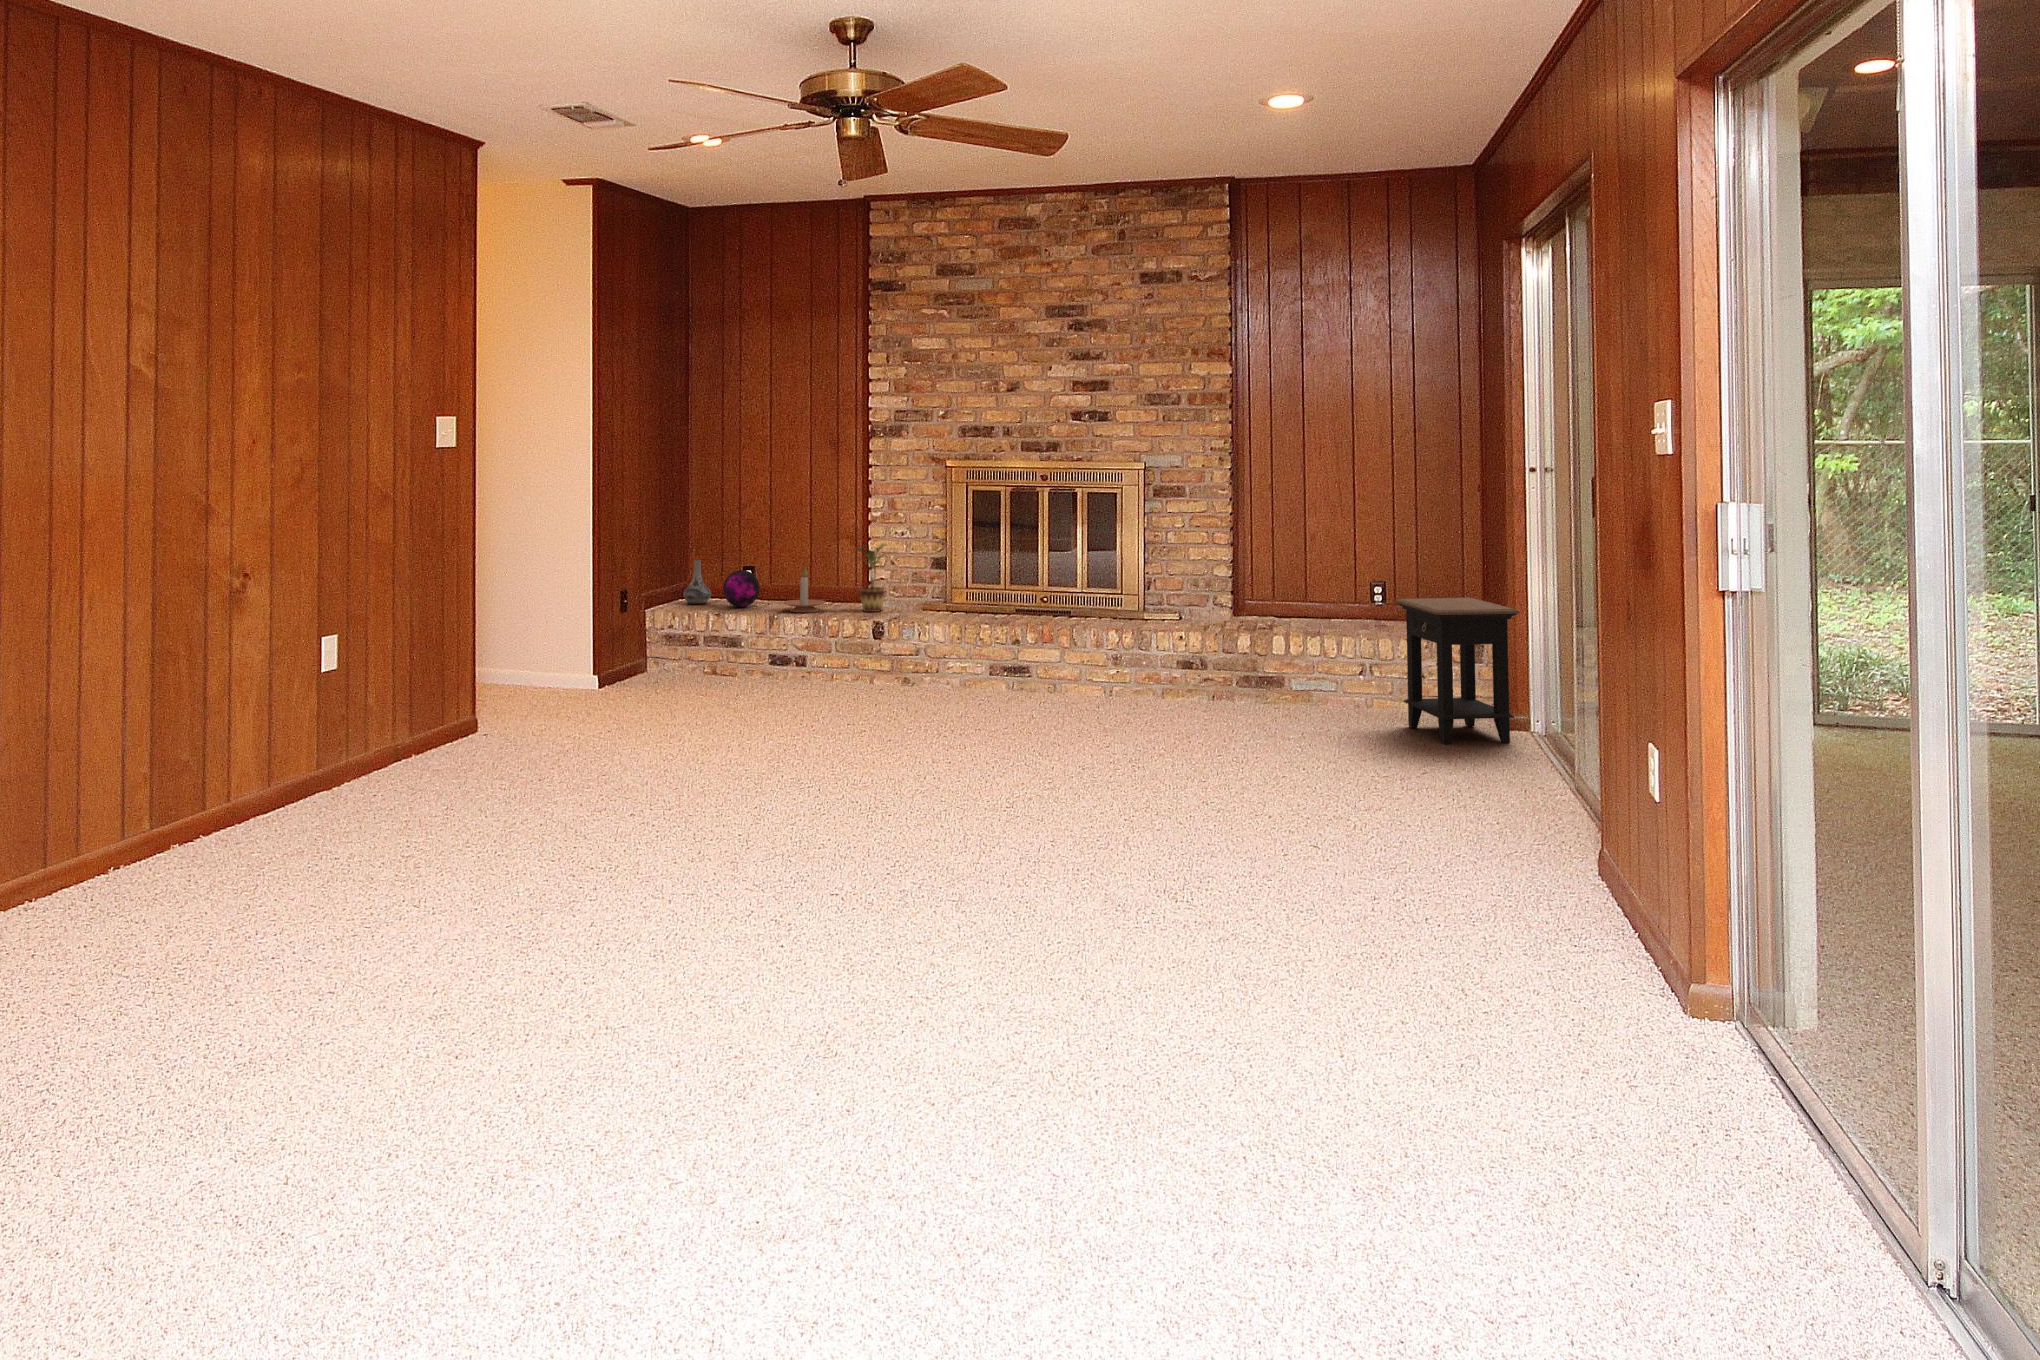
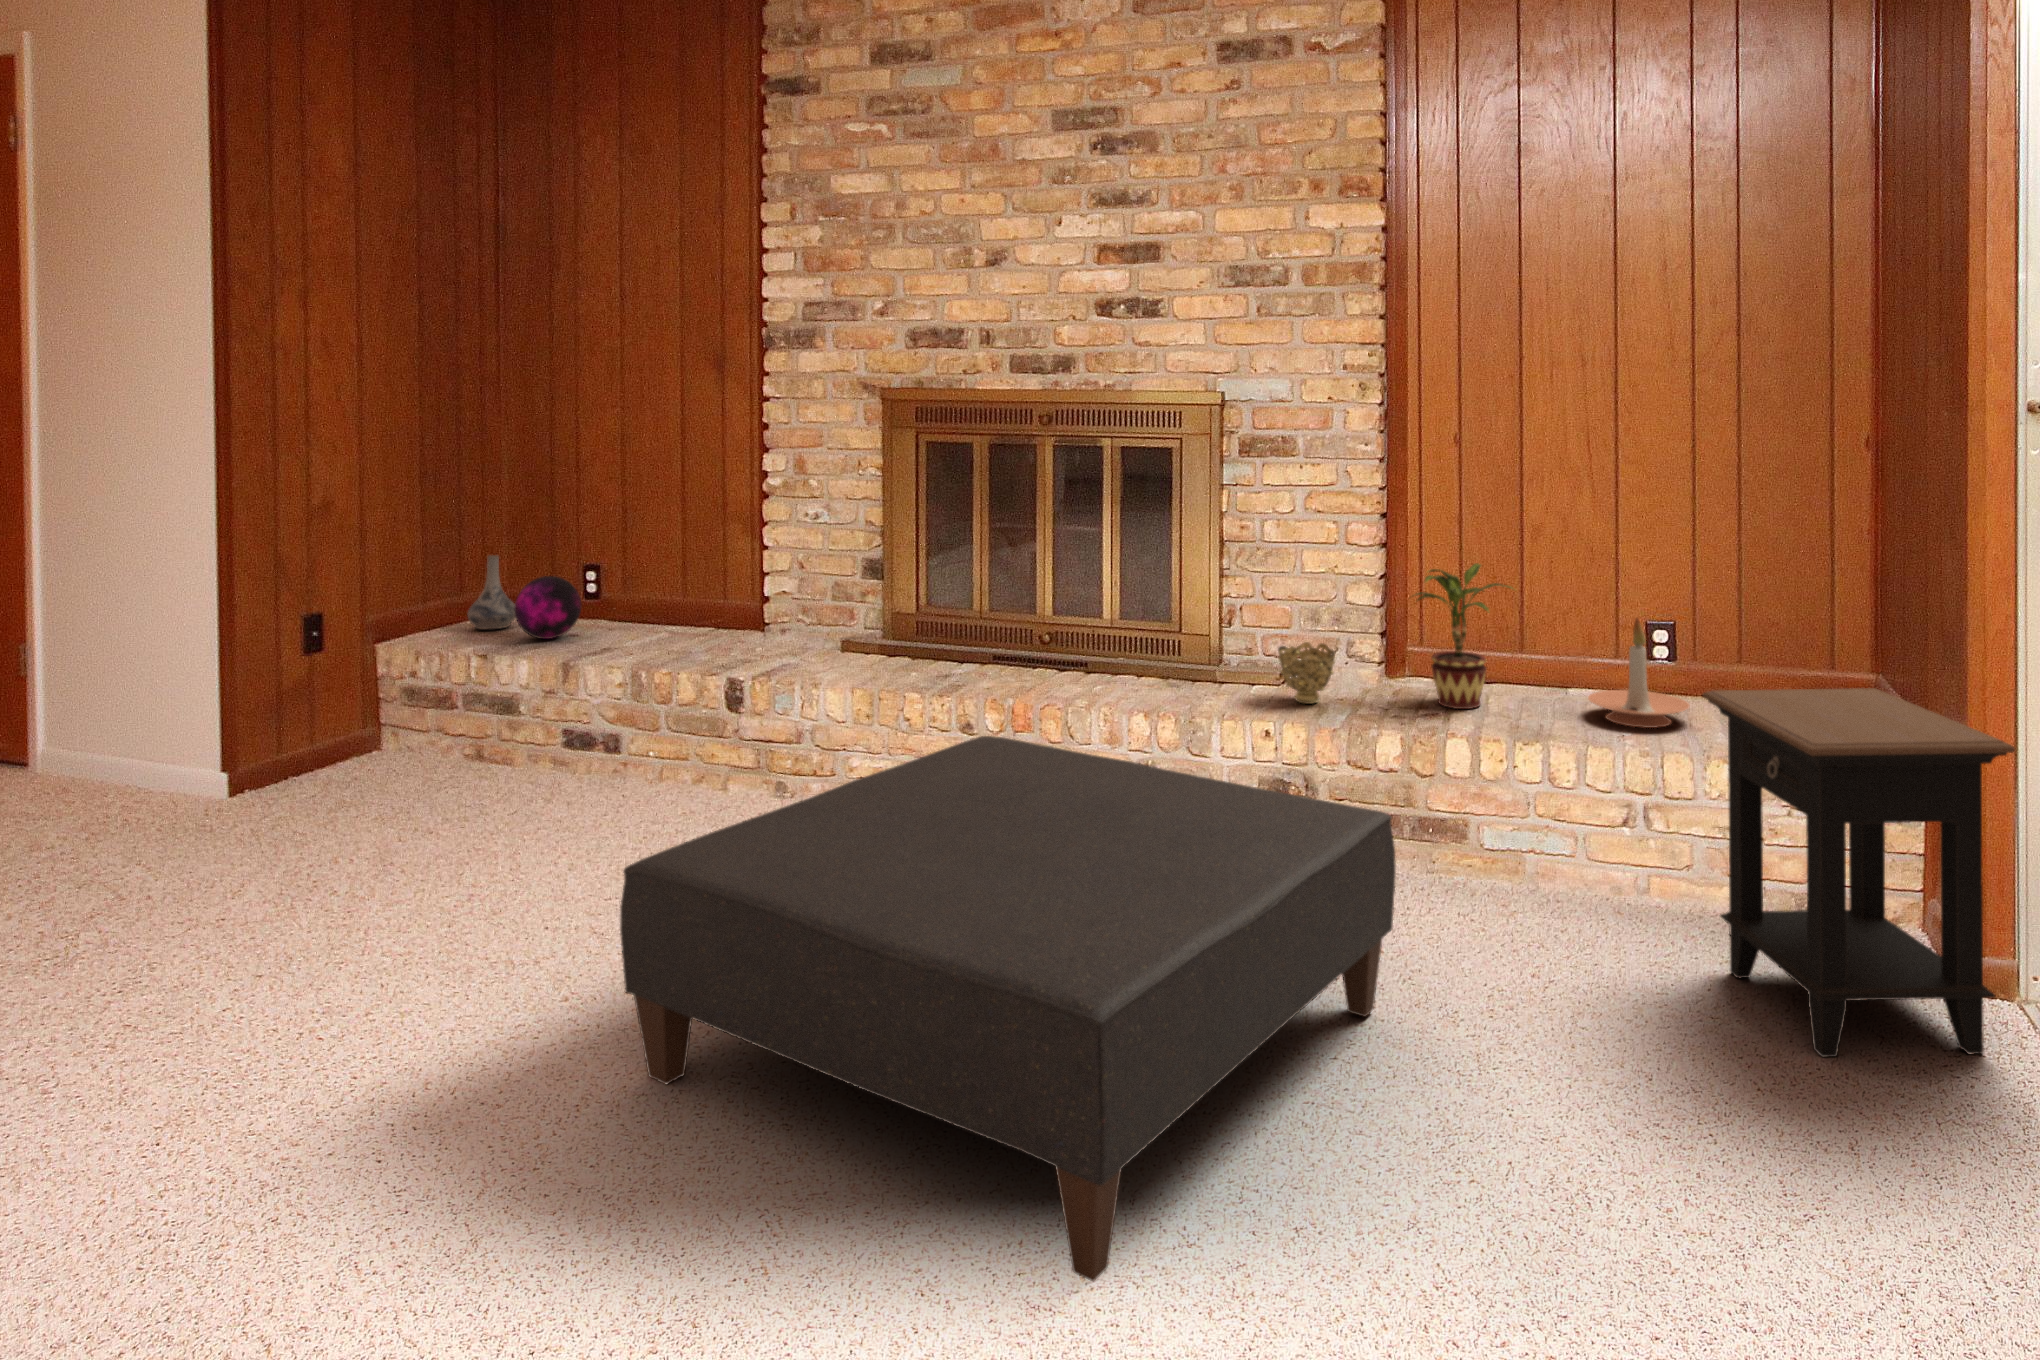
potted plant: present [858,545,885,612] -> present [1416,563,1513,709]
candle holder: present [783,564,826,612] -> present [1588,618,1690,728]
decorative bowl: none [1182,595,1213,626] -> present [1278,642,1335,704]
ottoman: none [945,632,1263,785] -> present [620,736,1396,1281]

